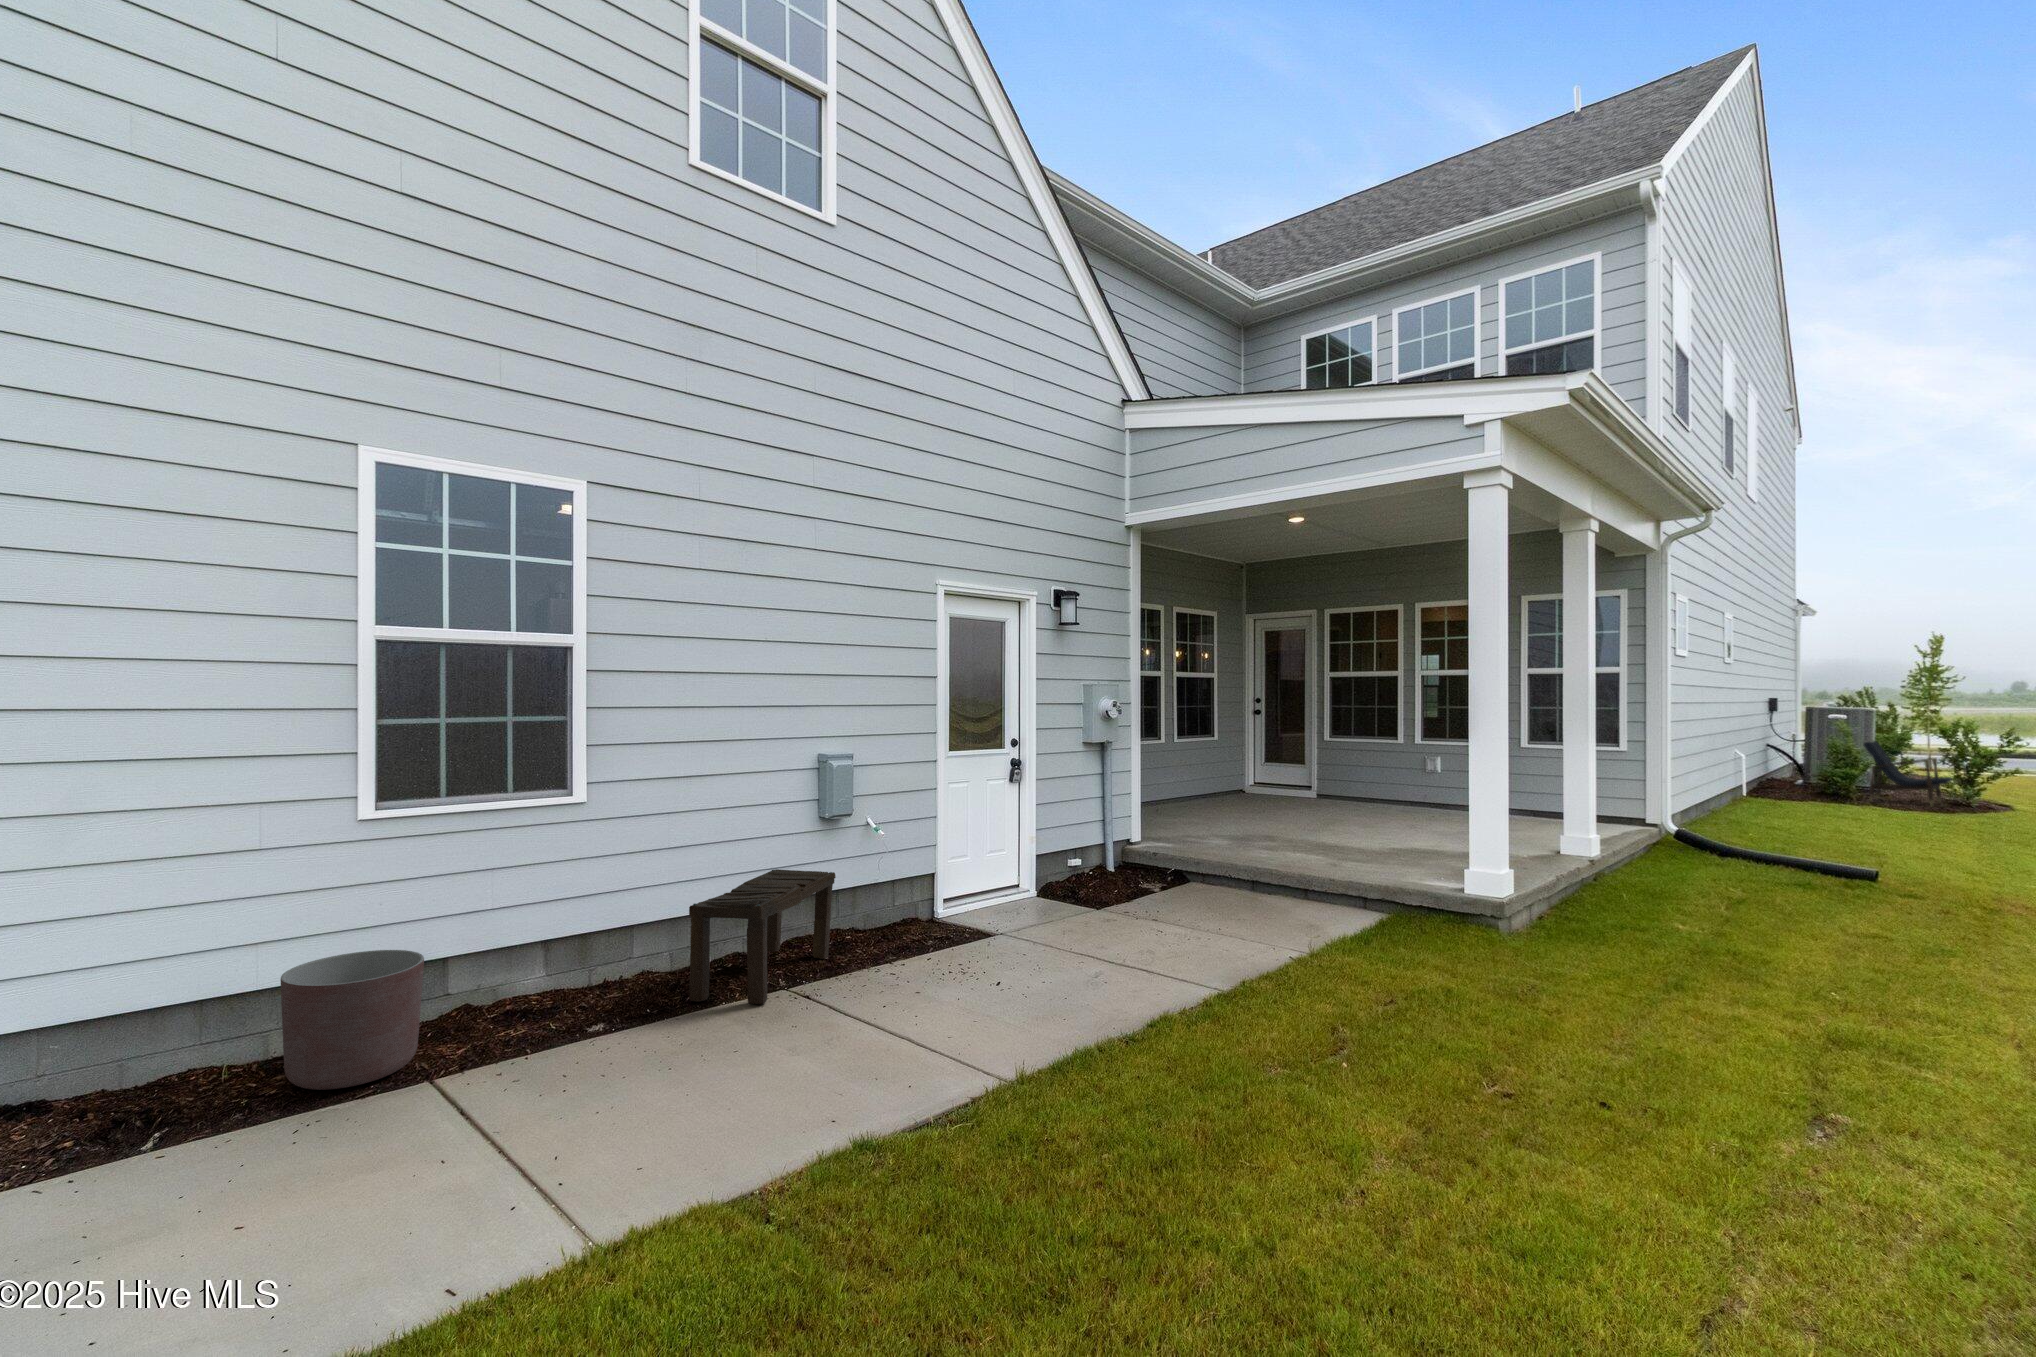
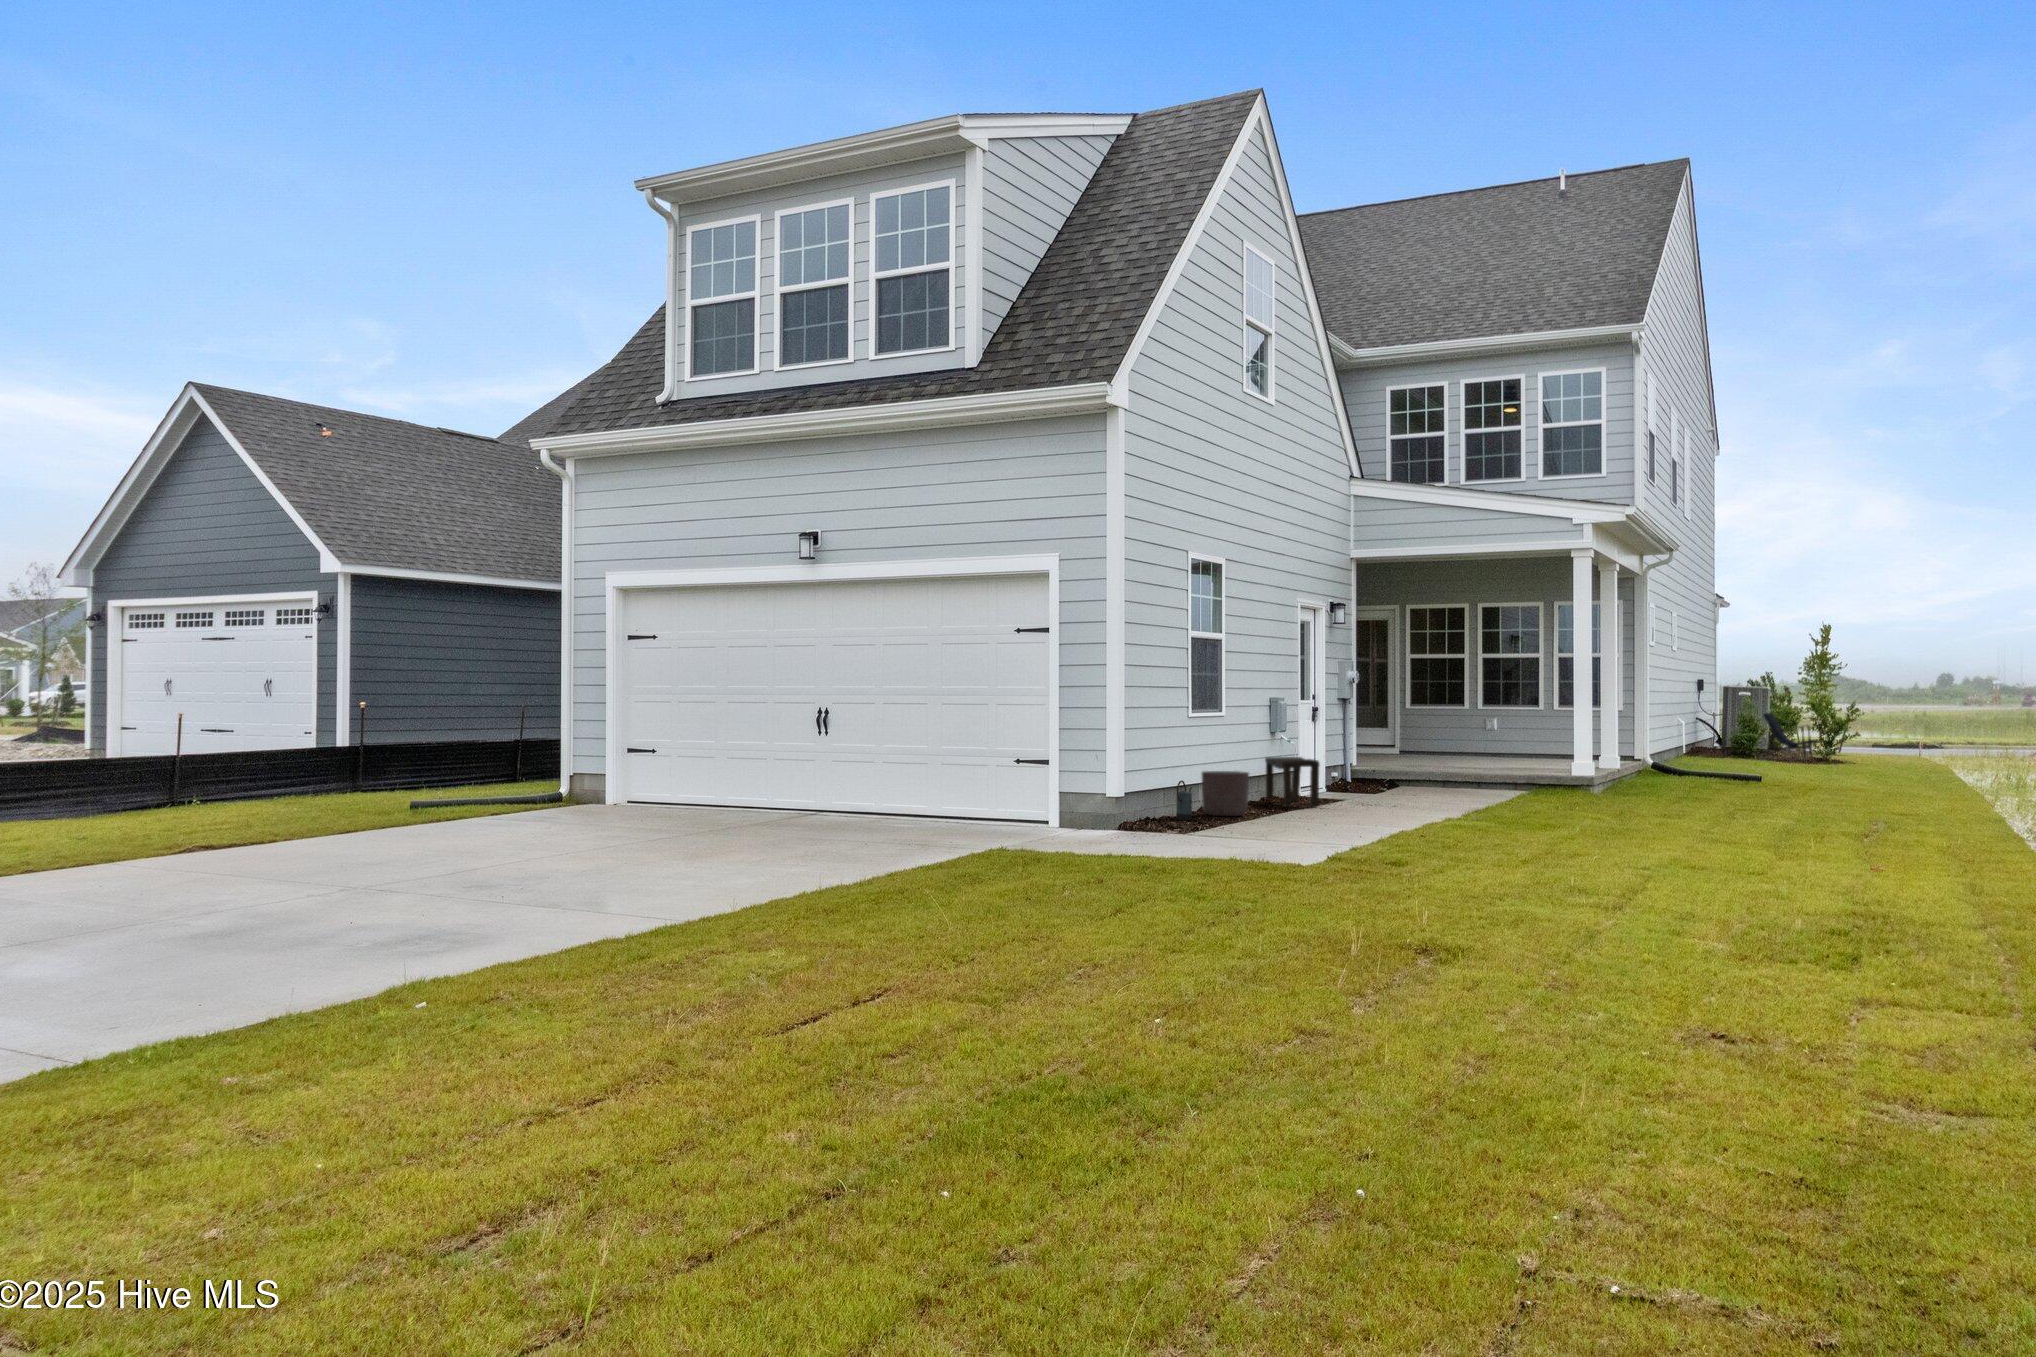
watering can: none [60,1012,189,1121] -> present [1176,781,1192,820]

